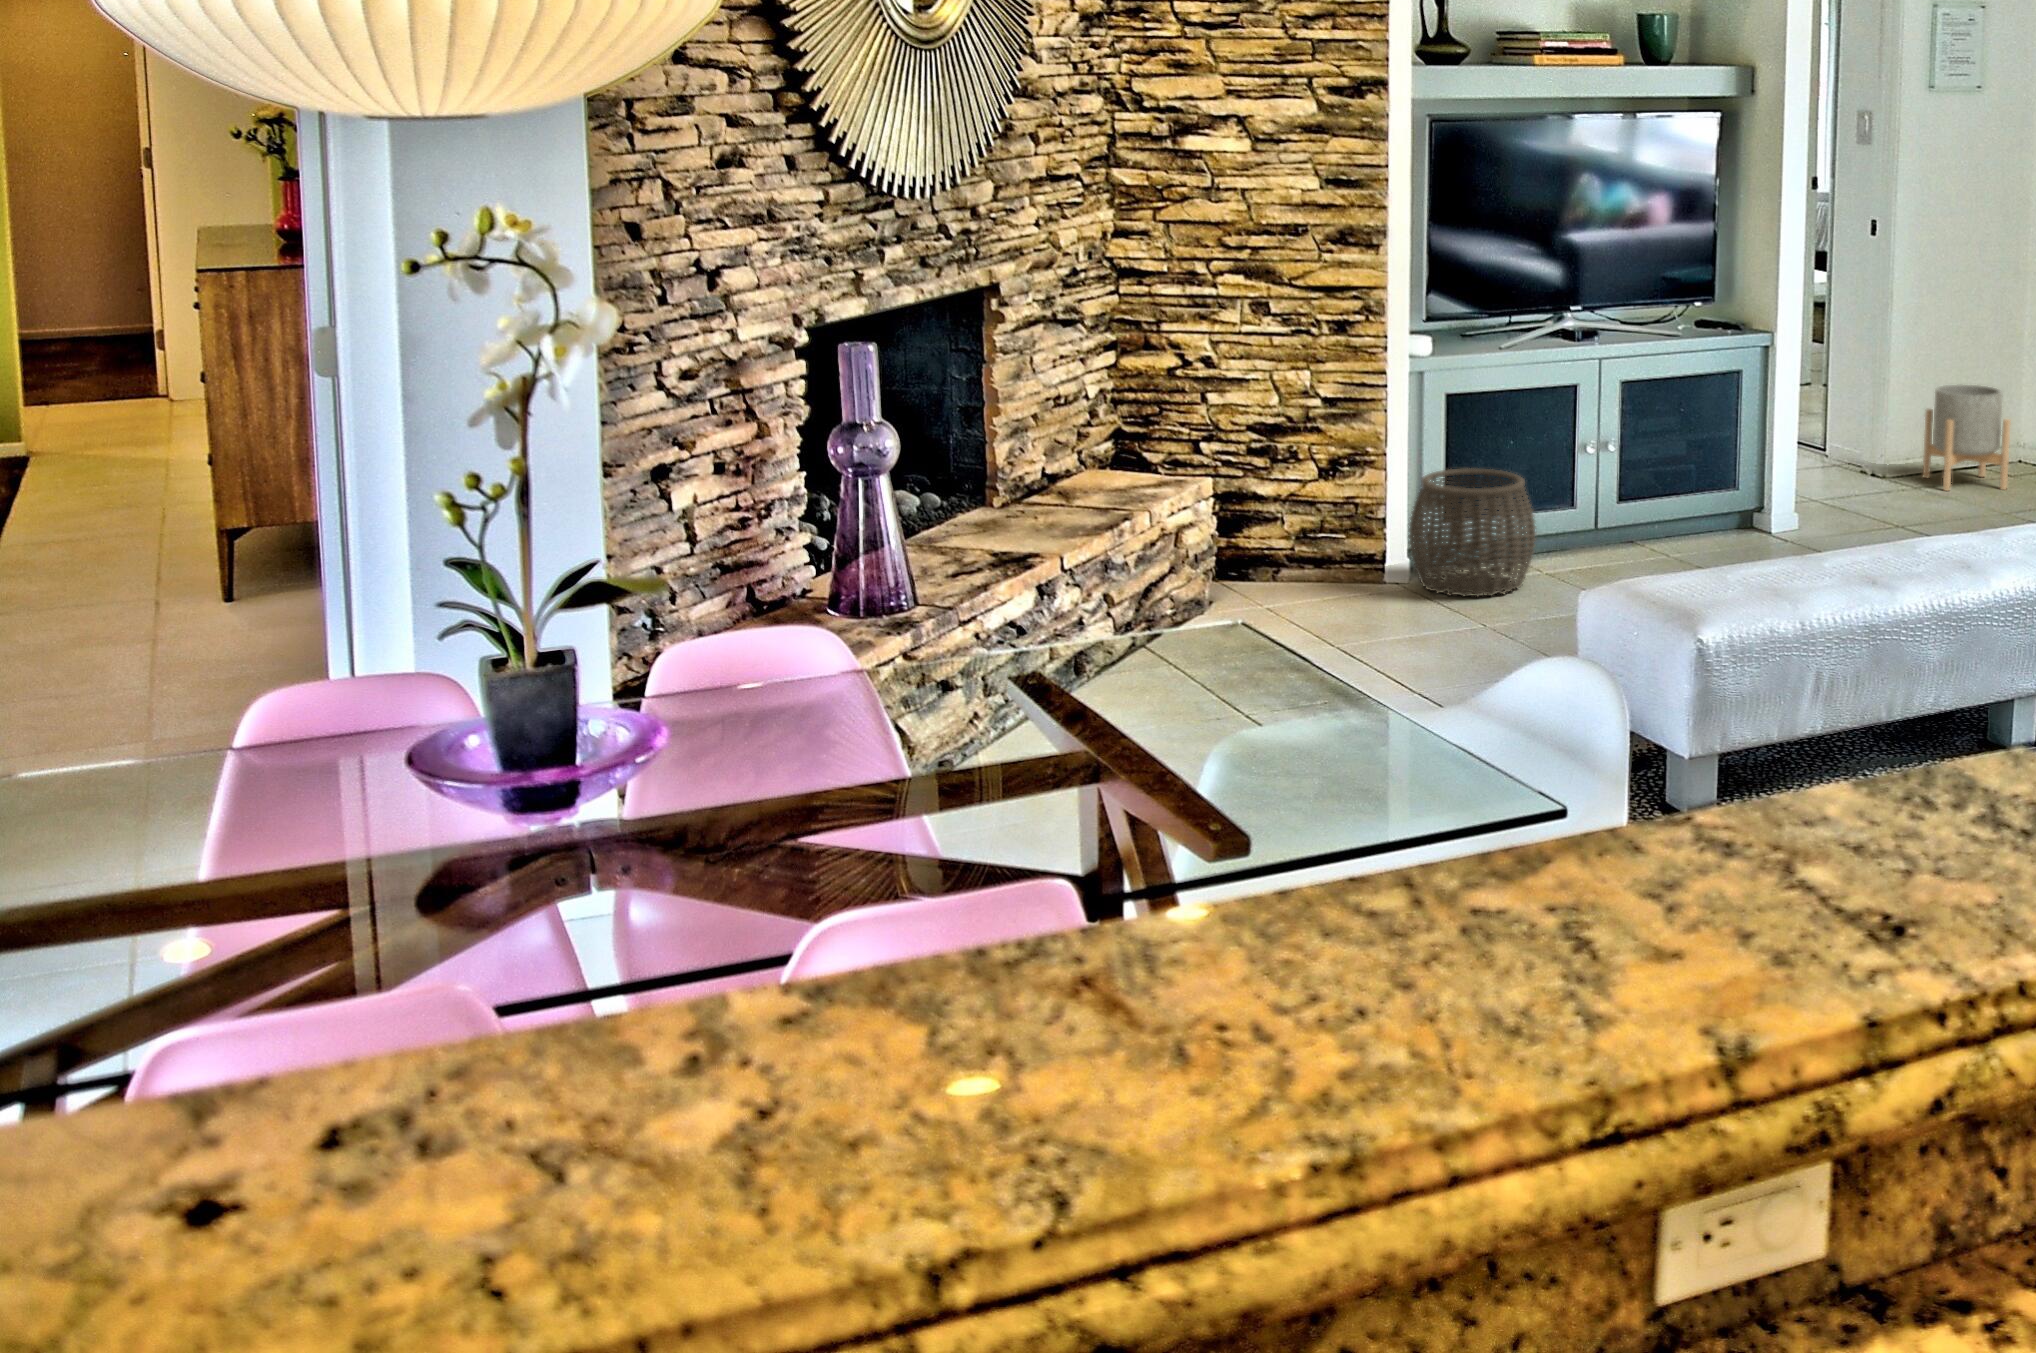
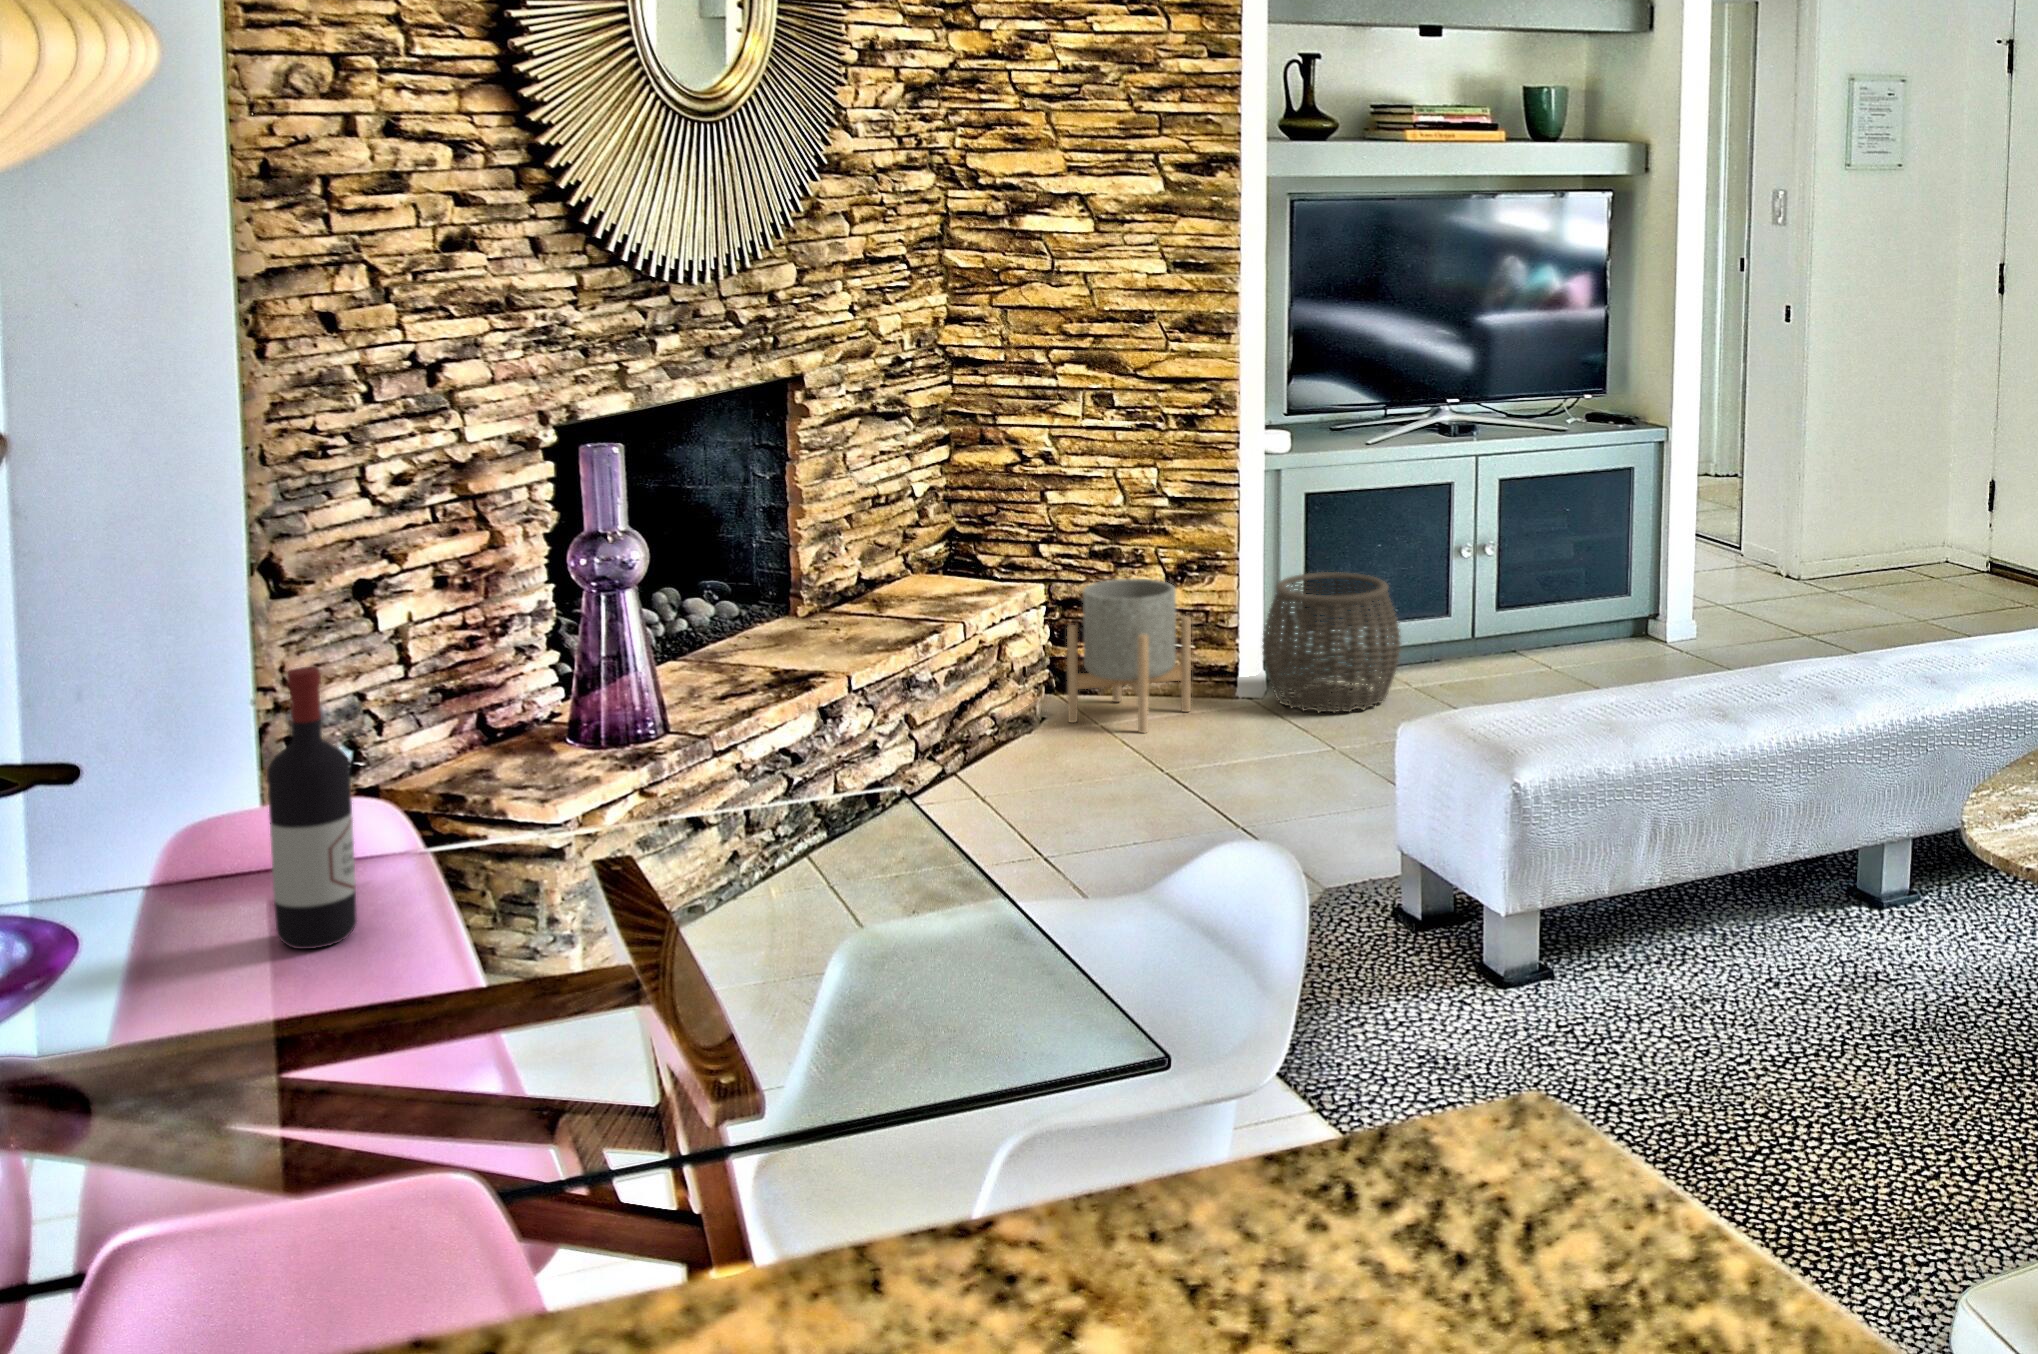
planter: present [1923,384,2011,491] -> present [1067,579,1191,733]
wine bottle: none [742,515,812,754] -> present [267,667,357,949]

